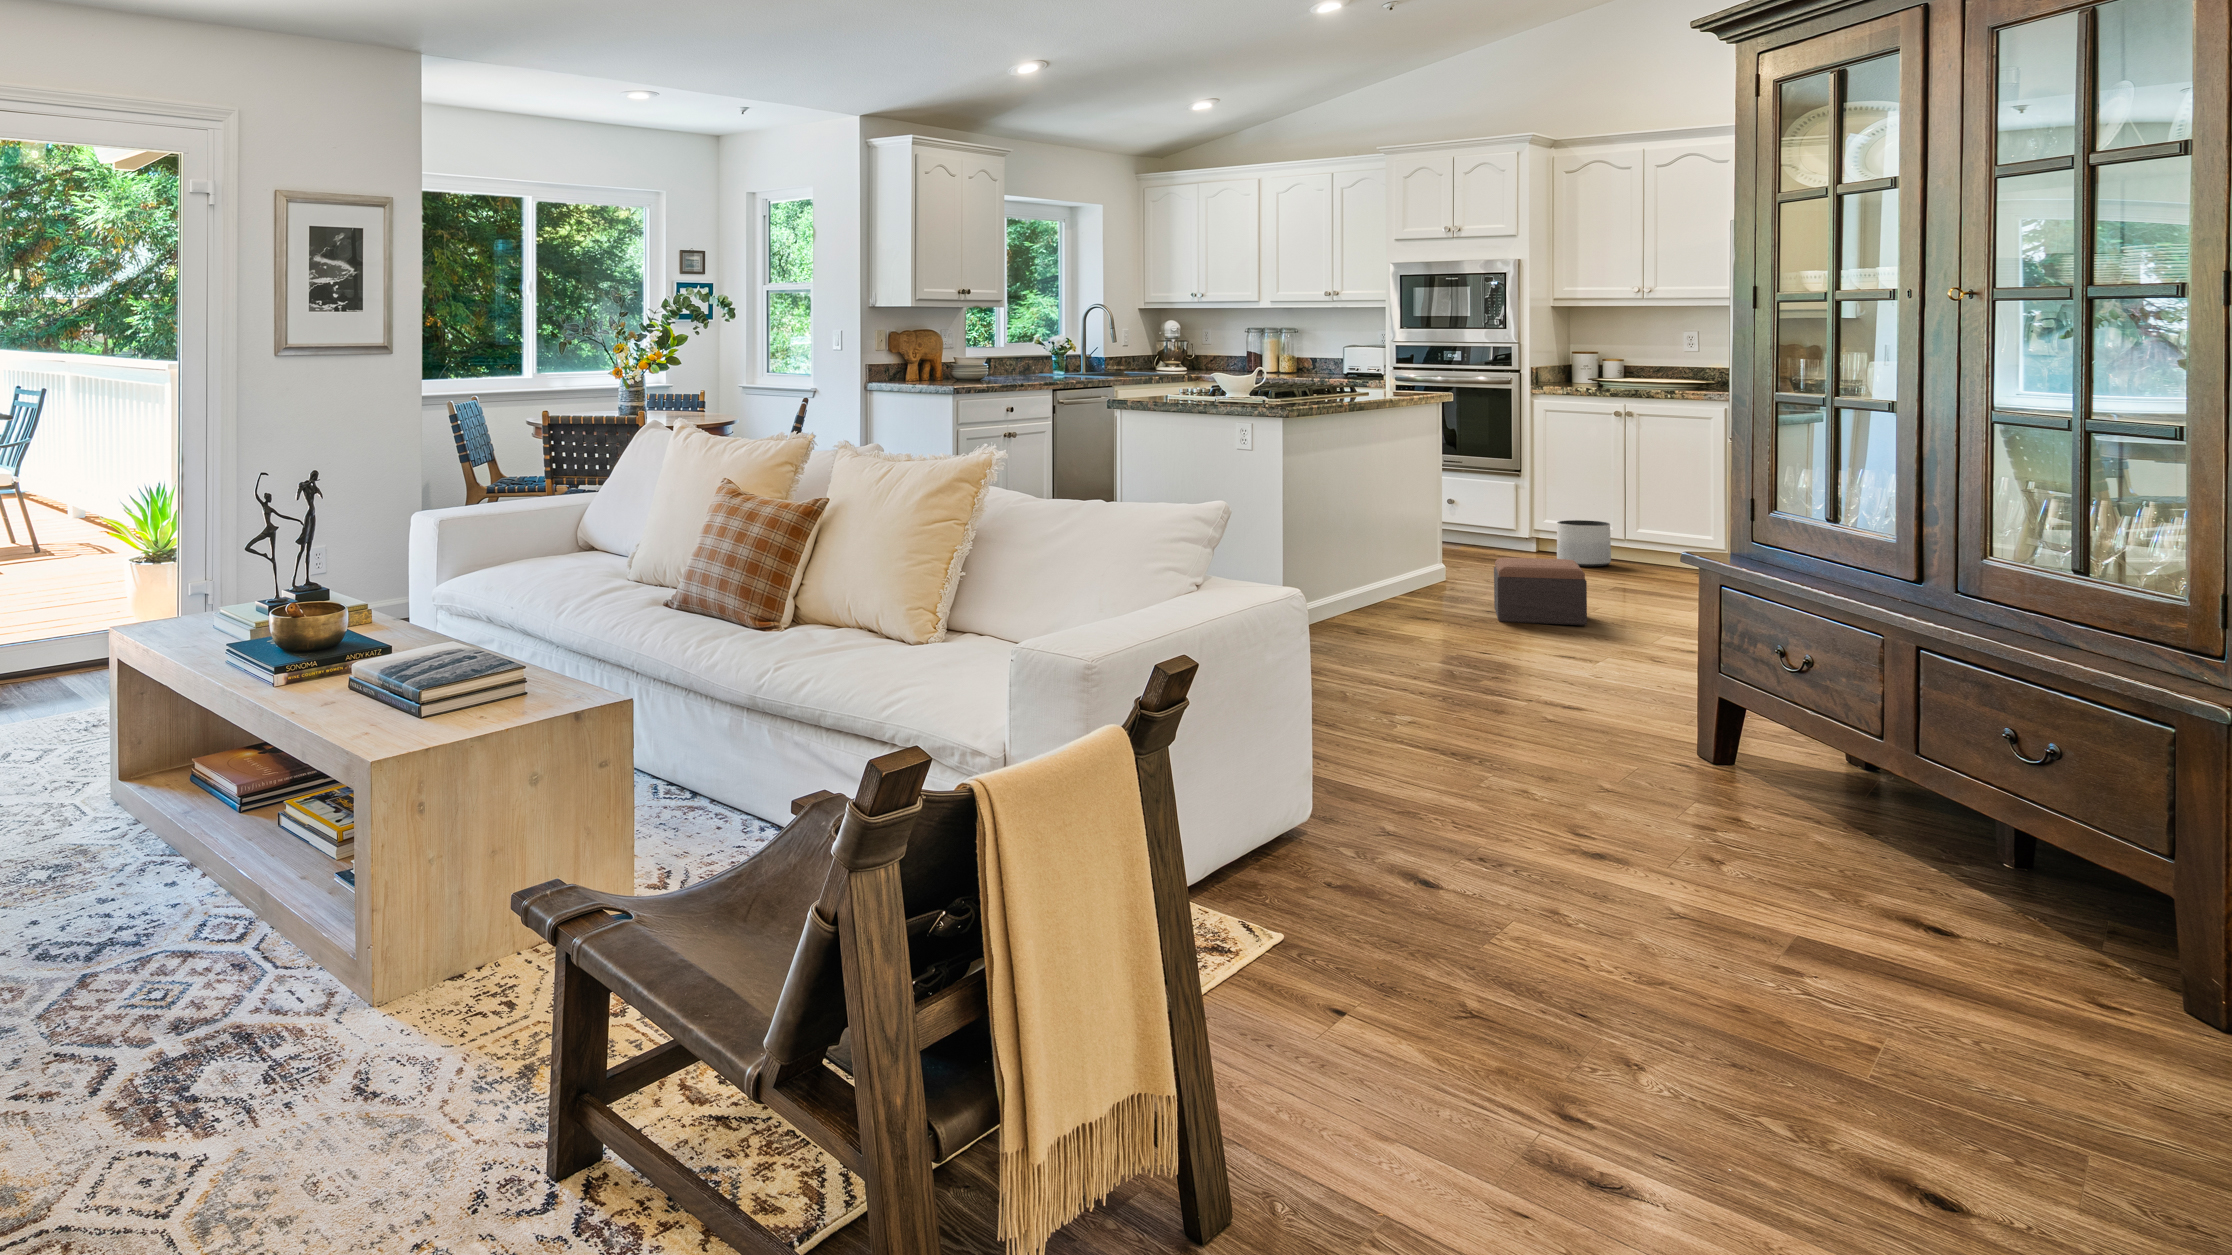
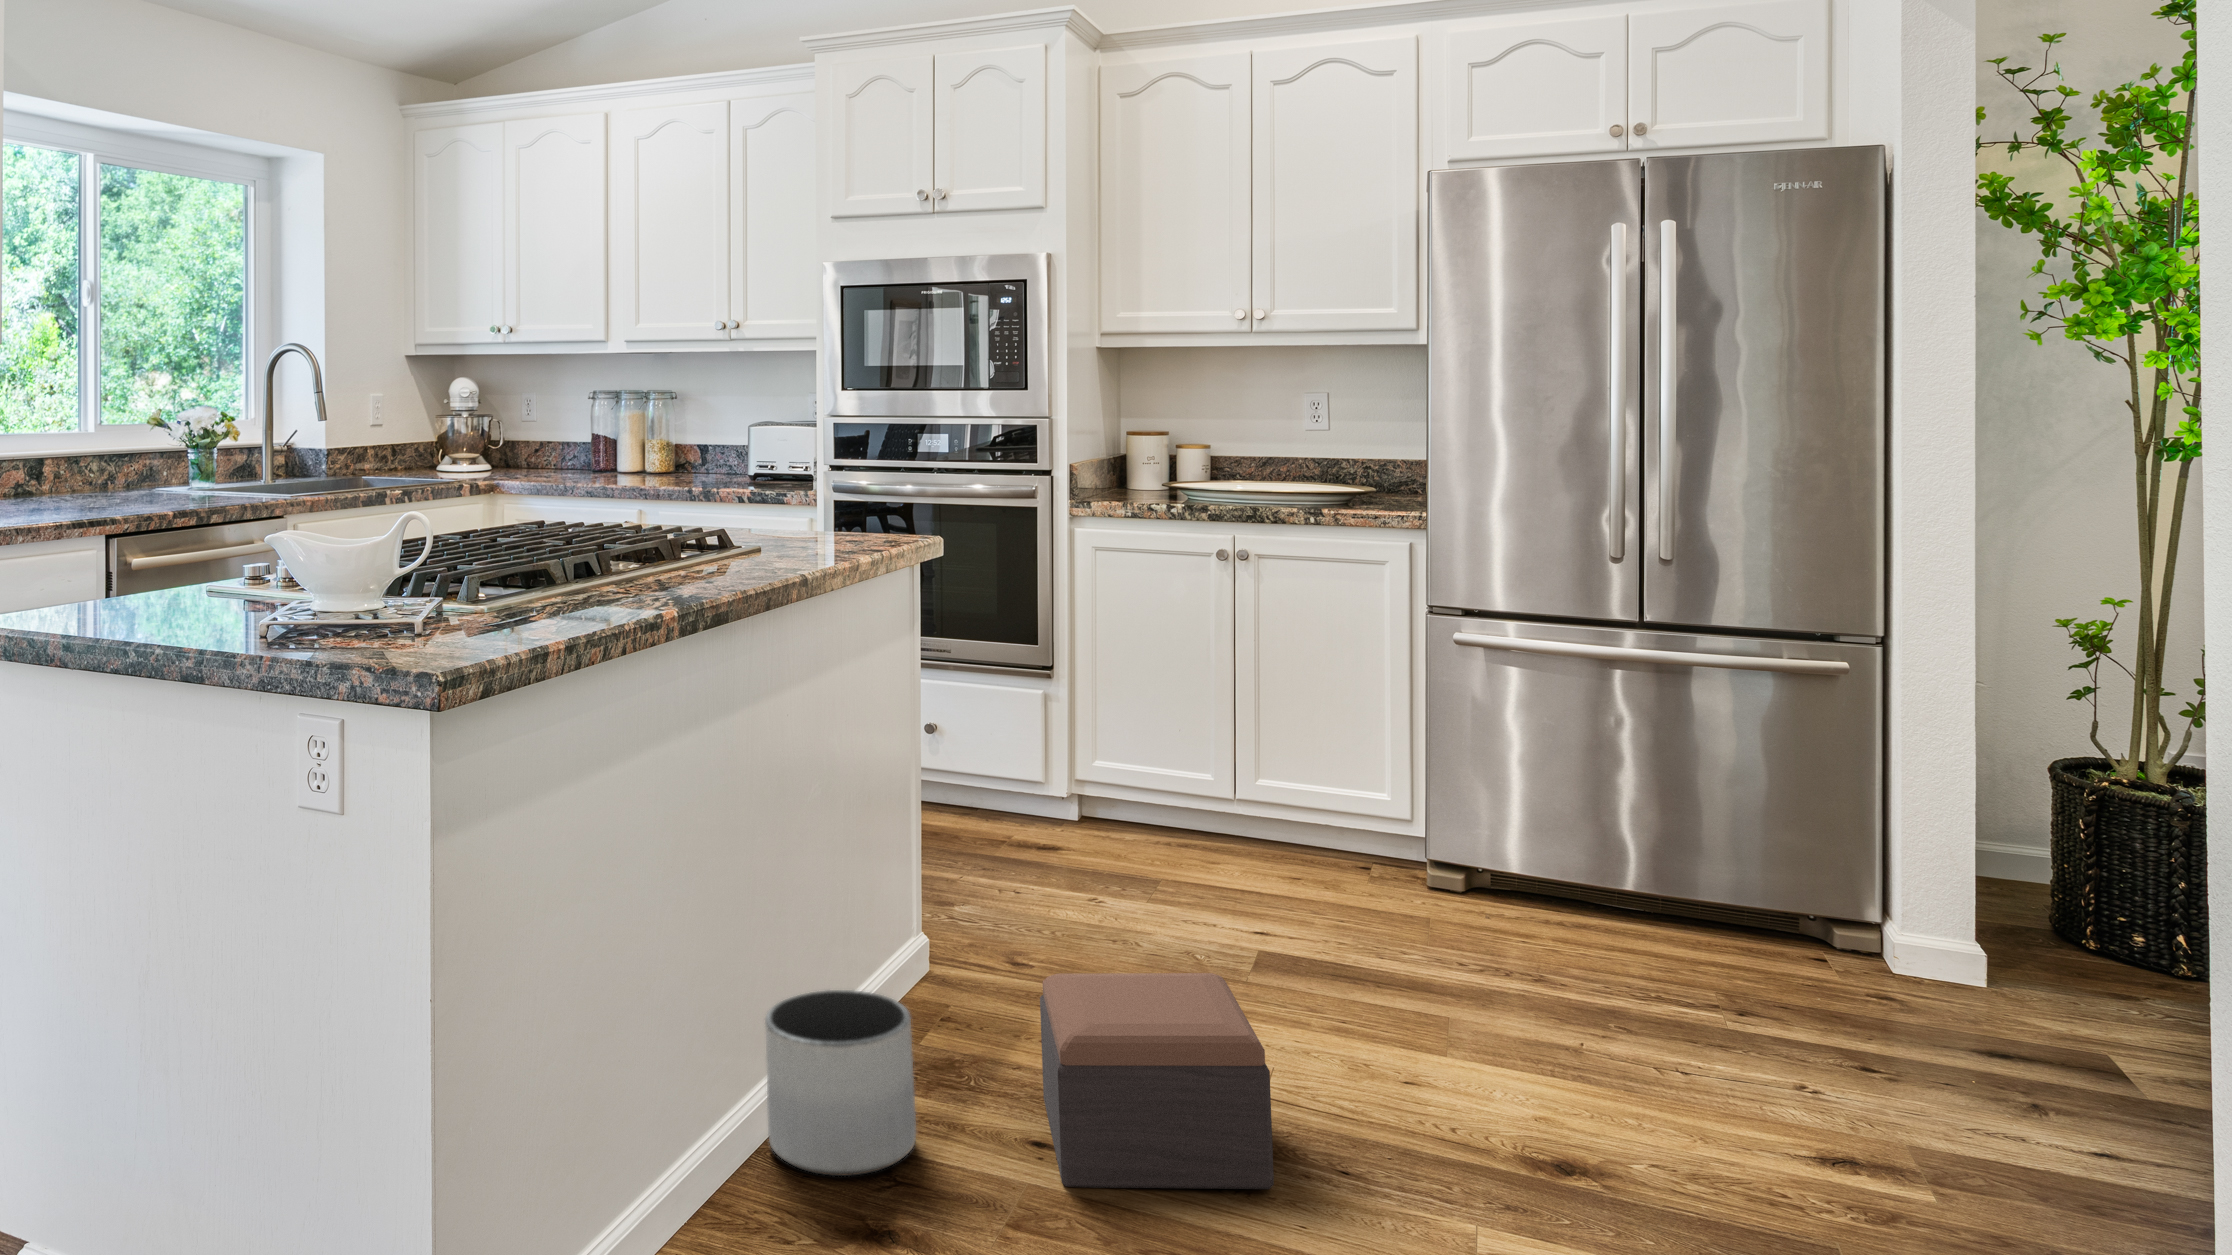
planter: present [1557,520,1611,566] -> present [765,990,916,1176]

